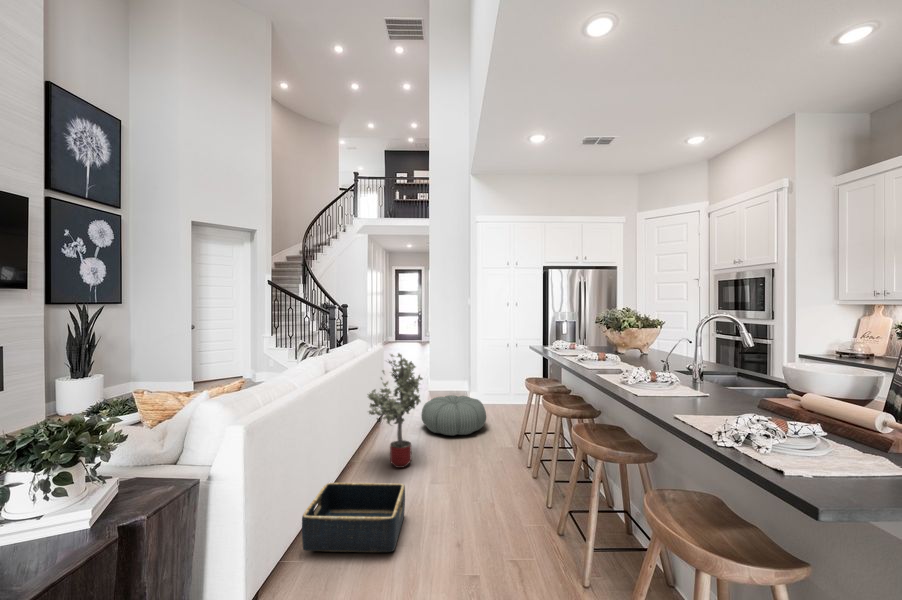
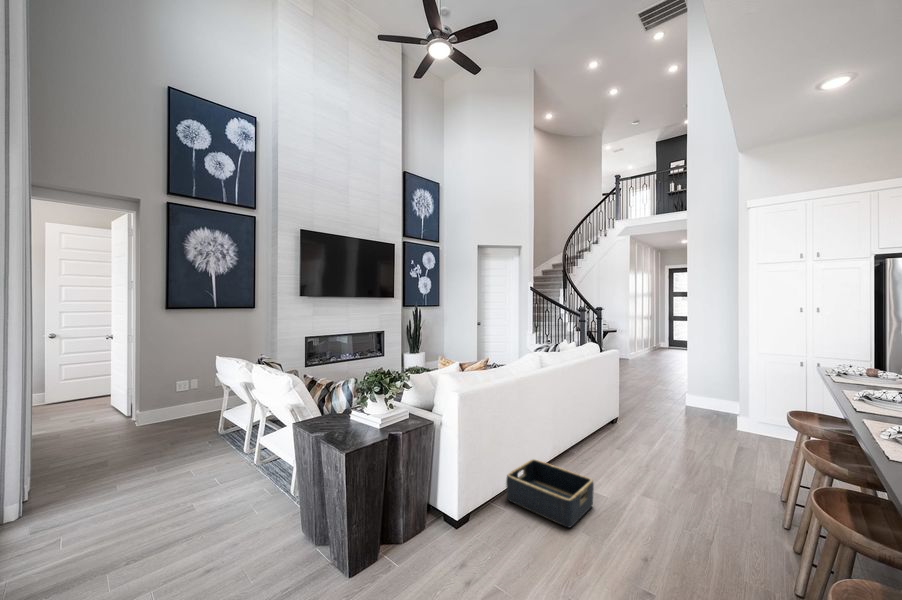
potted tree: present [368,353,423,468] -> none [577,362,638,470]
pouf: present [421,395,486,436] -> none [649,413,731,460]

